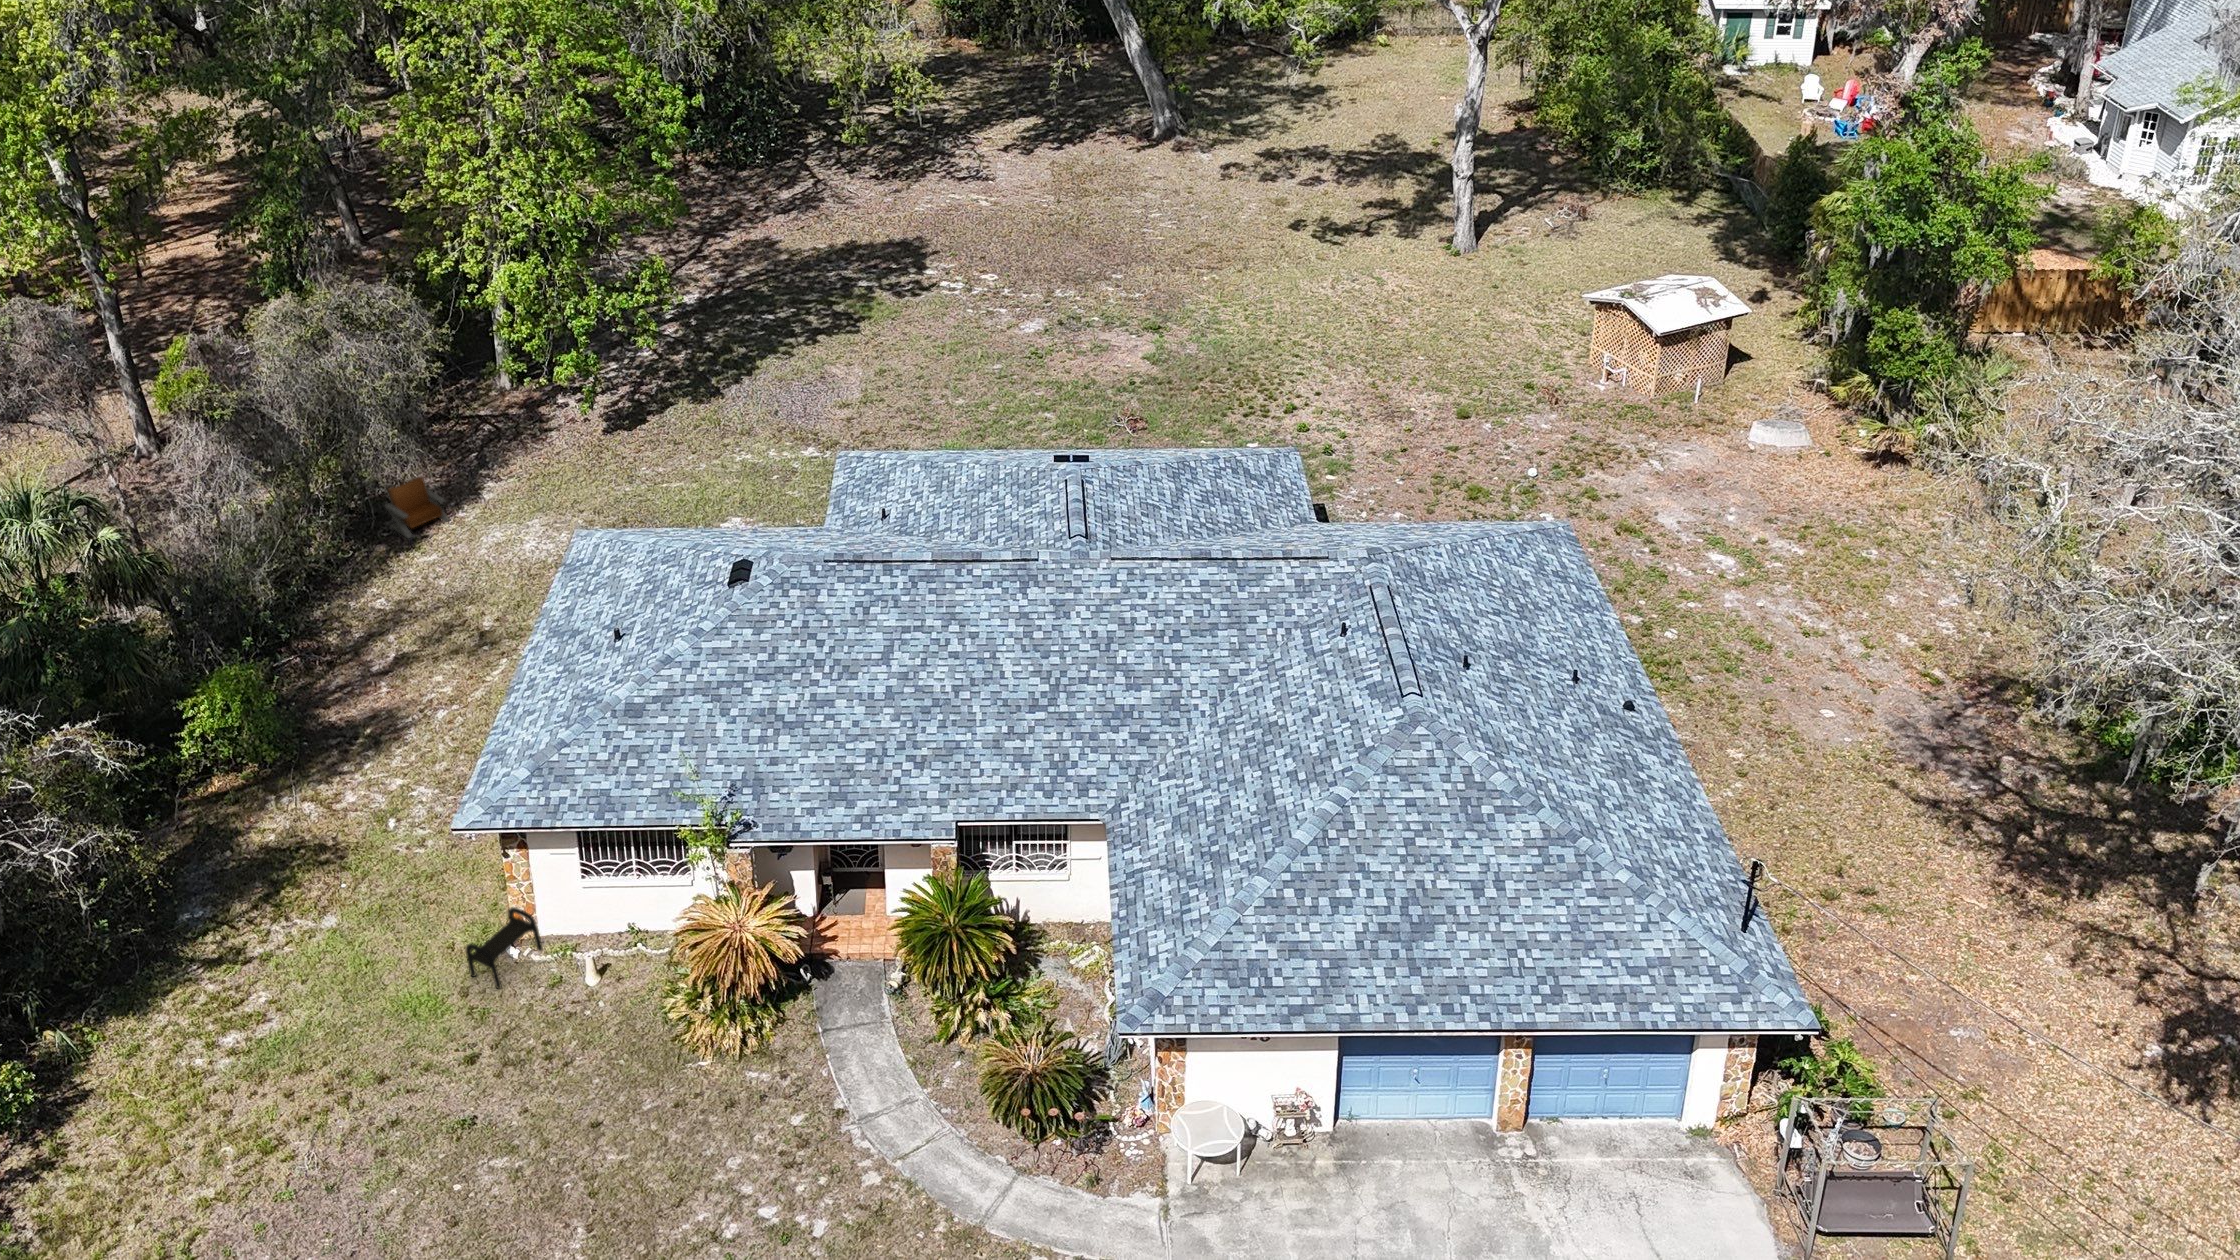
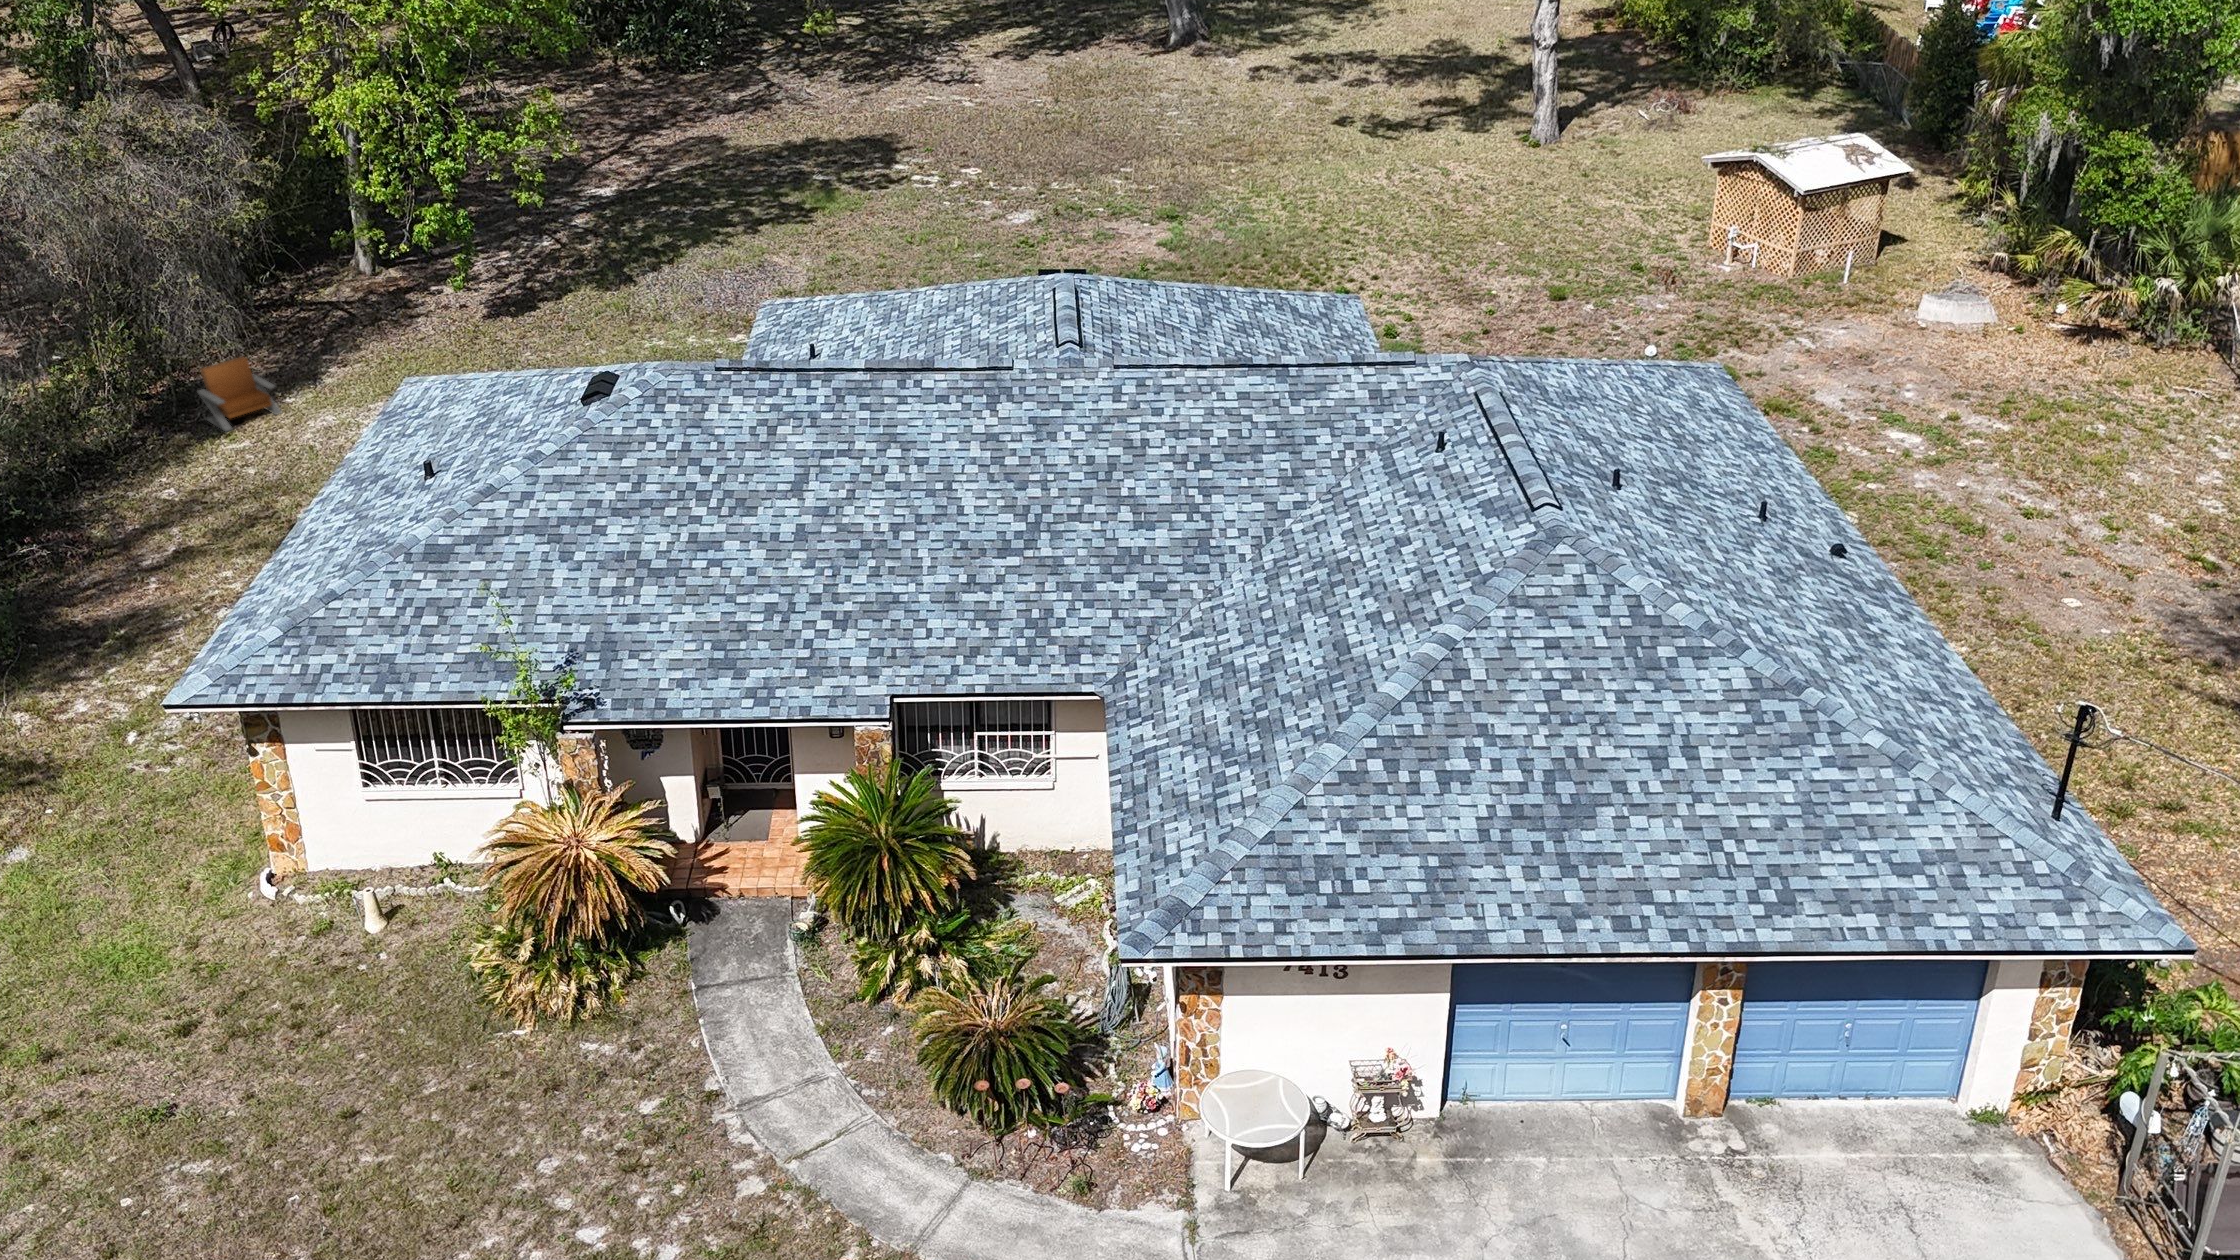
bench: present [465,907,543,989] -> none [196,831,316,941]

